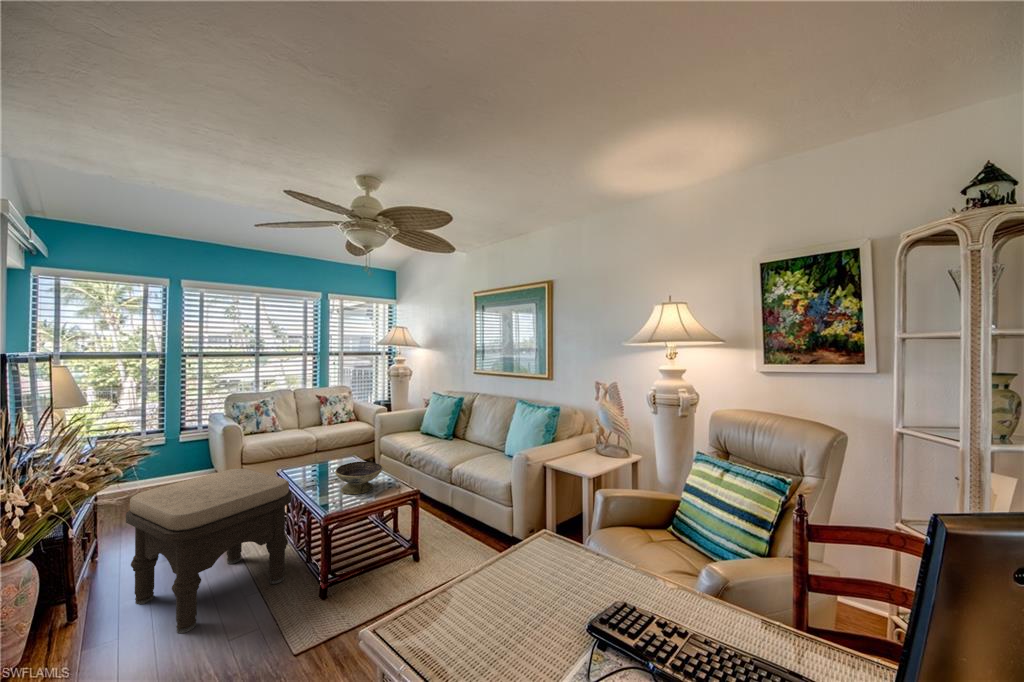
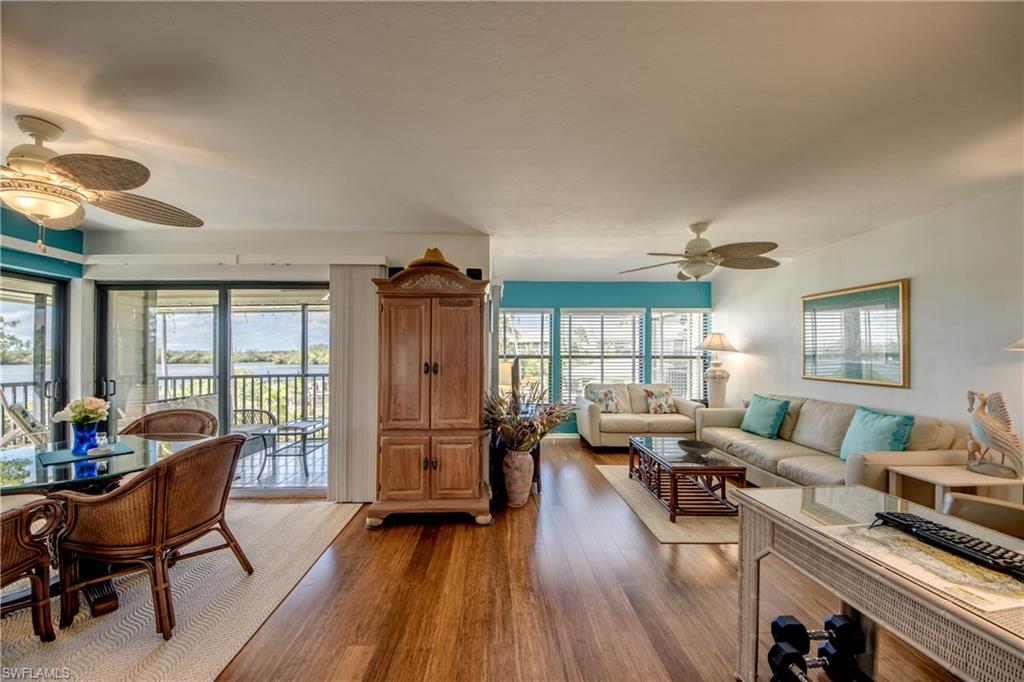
ottoman: present [126,469,292,633] -> none [561,431,649,519]

